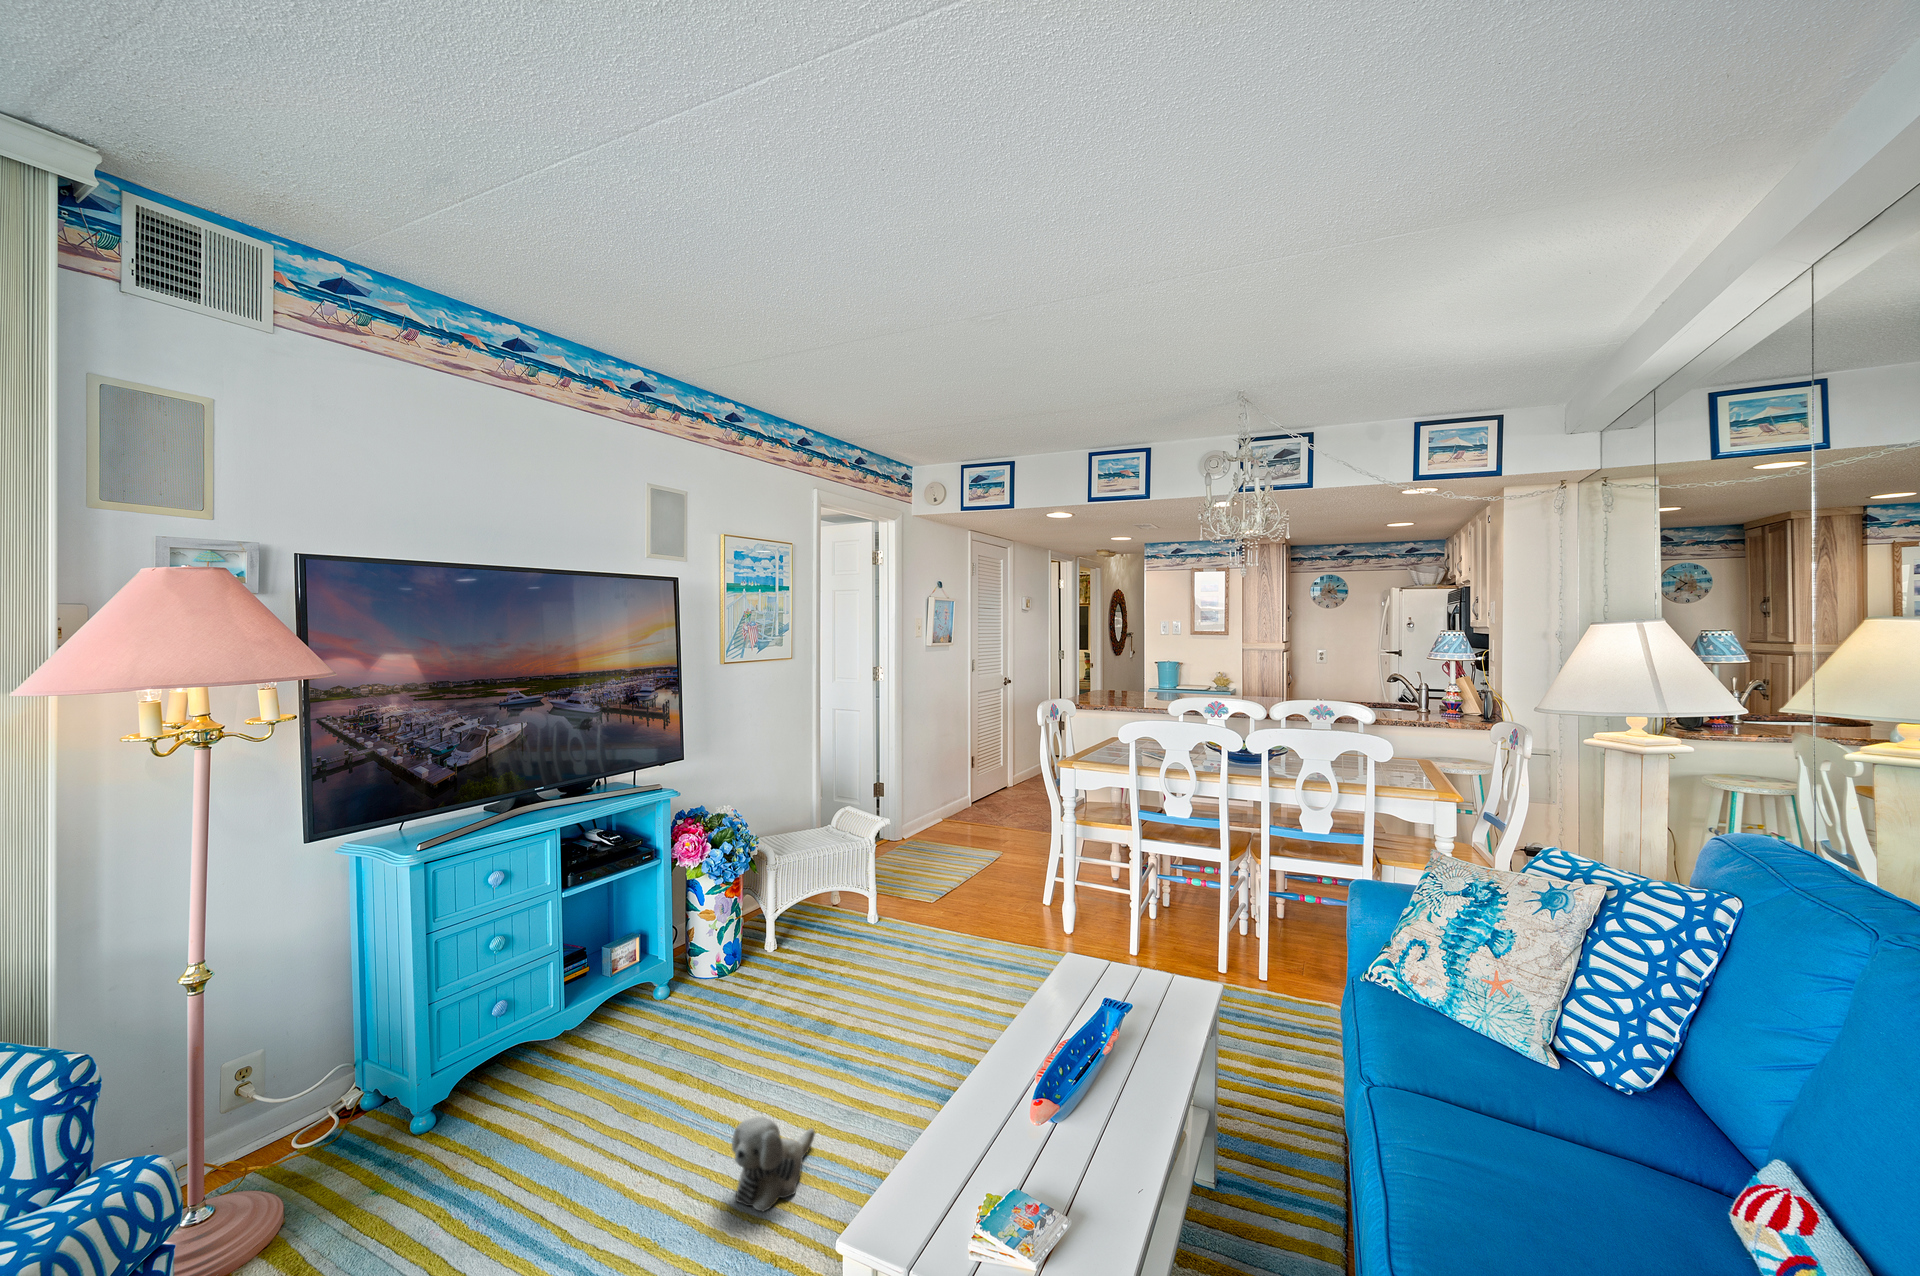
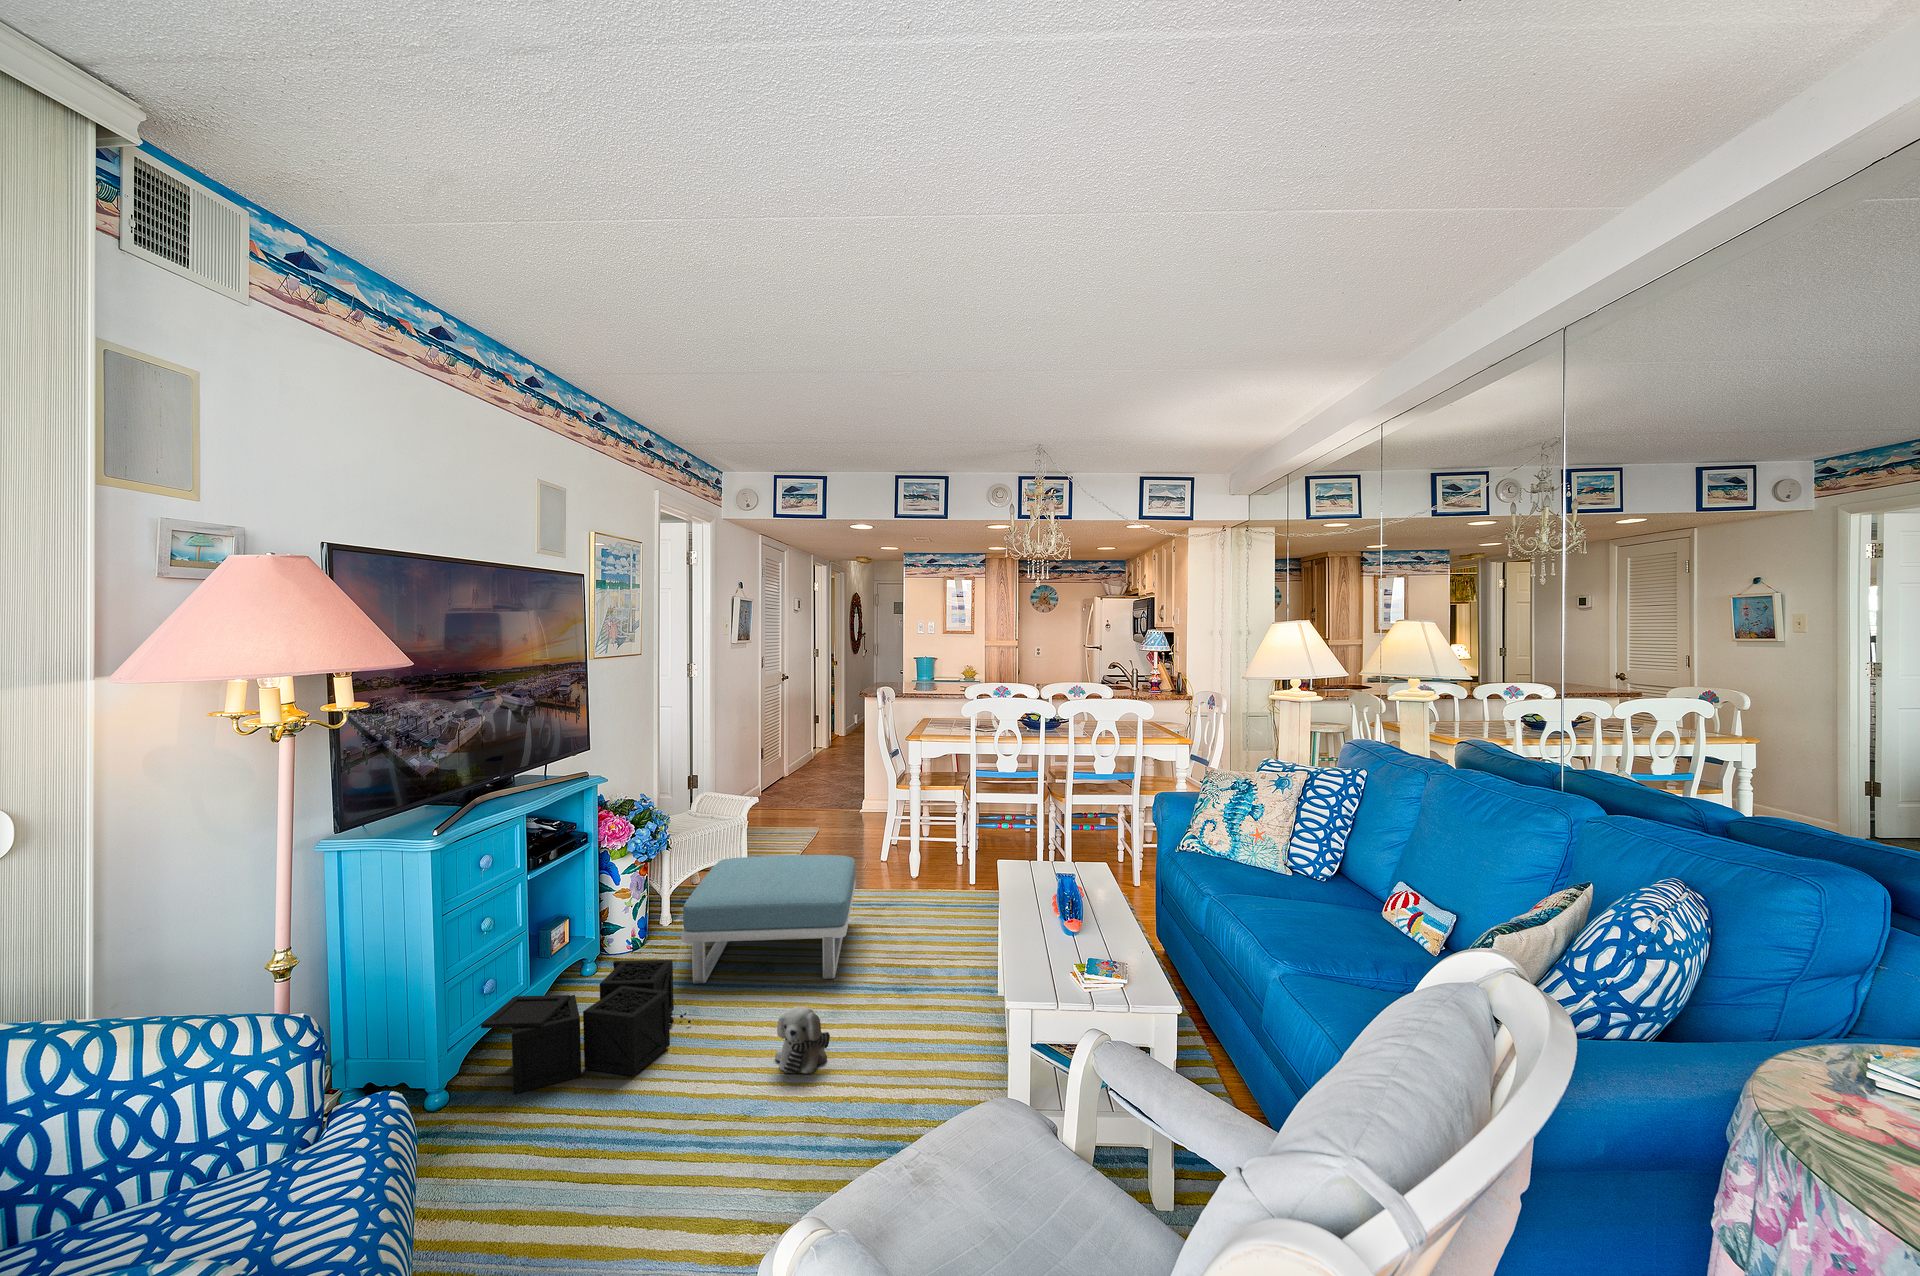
footstool: none [732,889,961,1063] -> present [681,855,856,984]
storage bin: none [464,1001,703,1155] -> present [481,960,691,1094]

